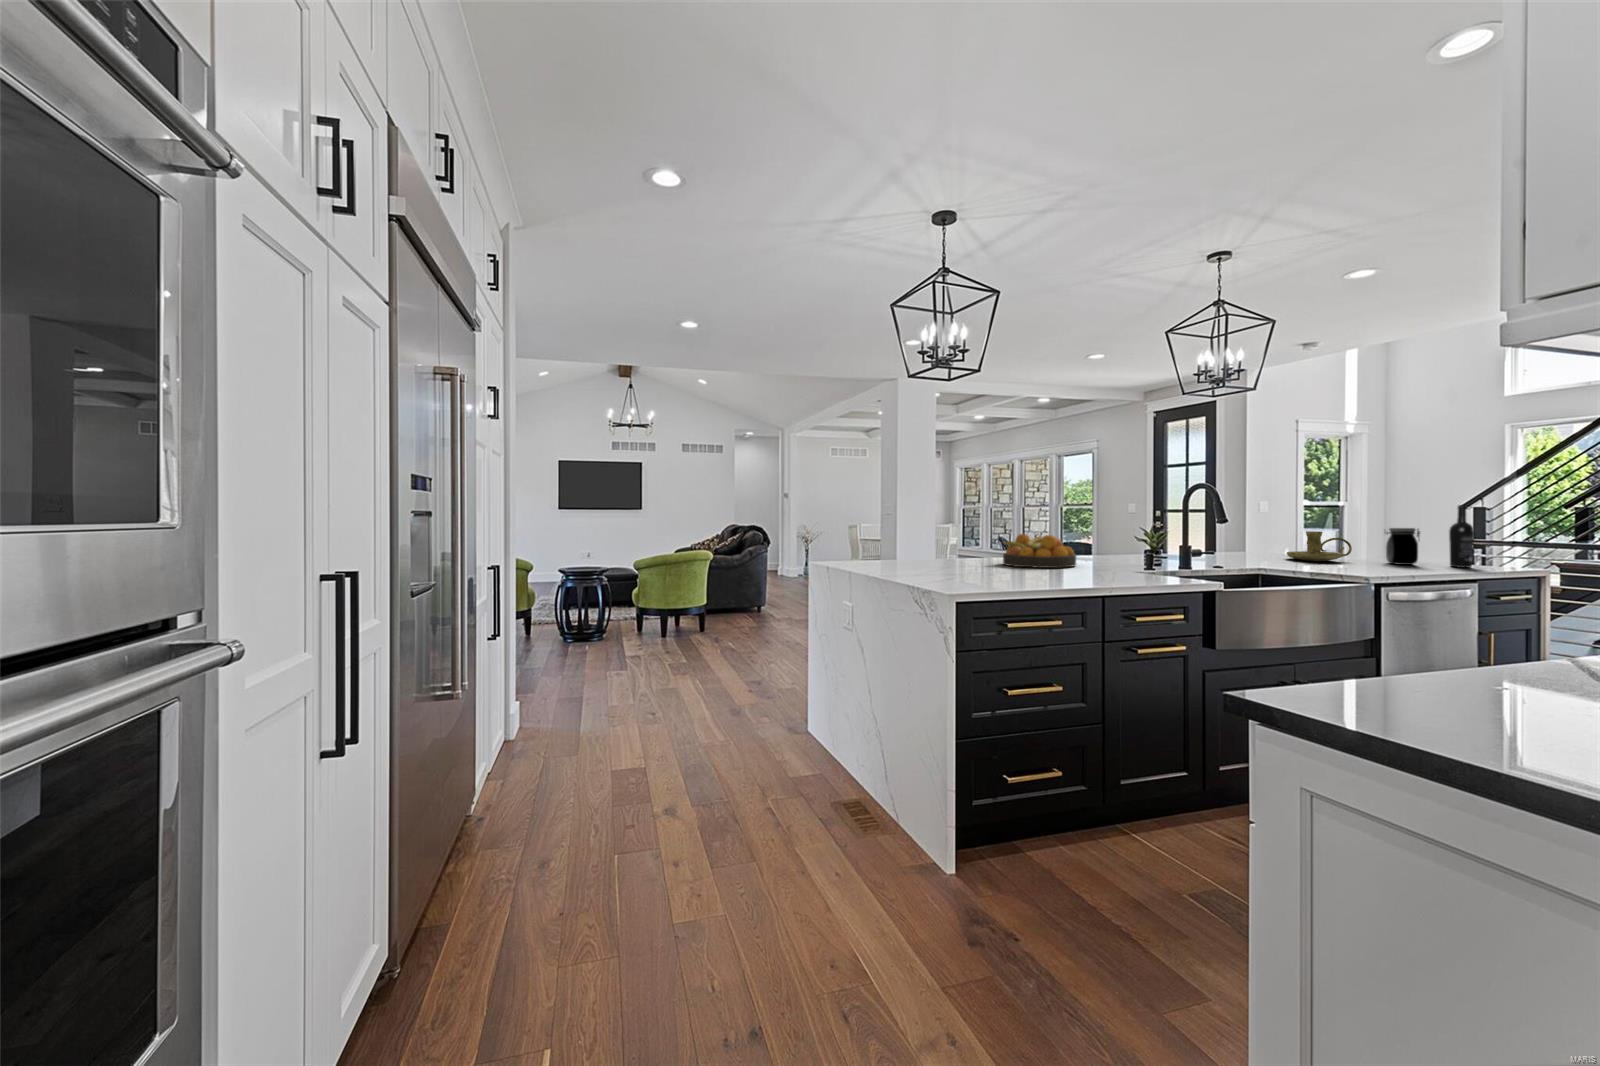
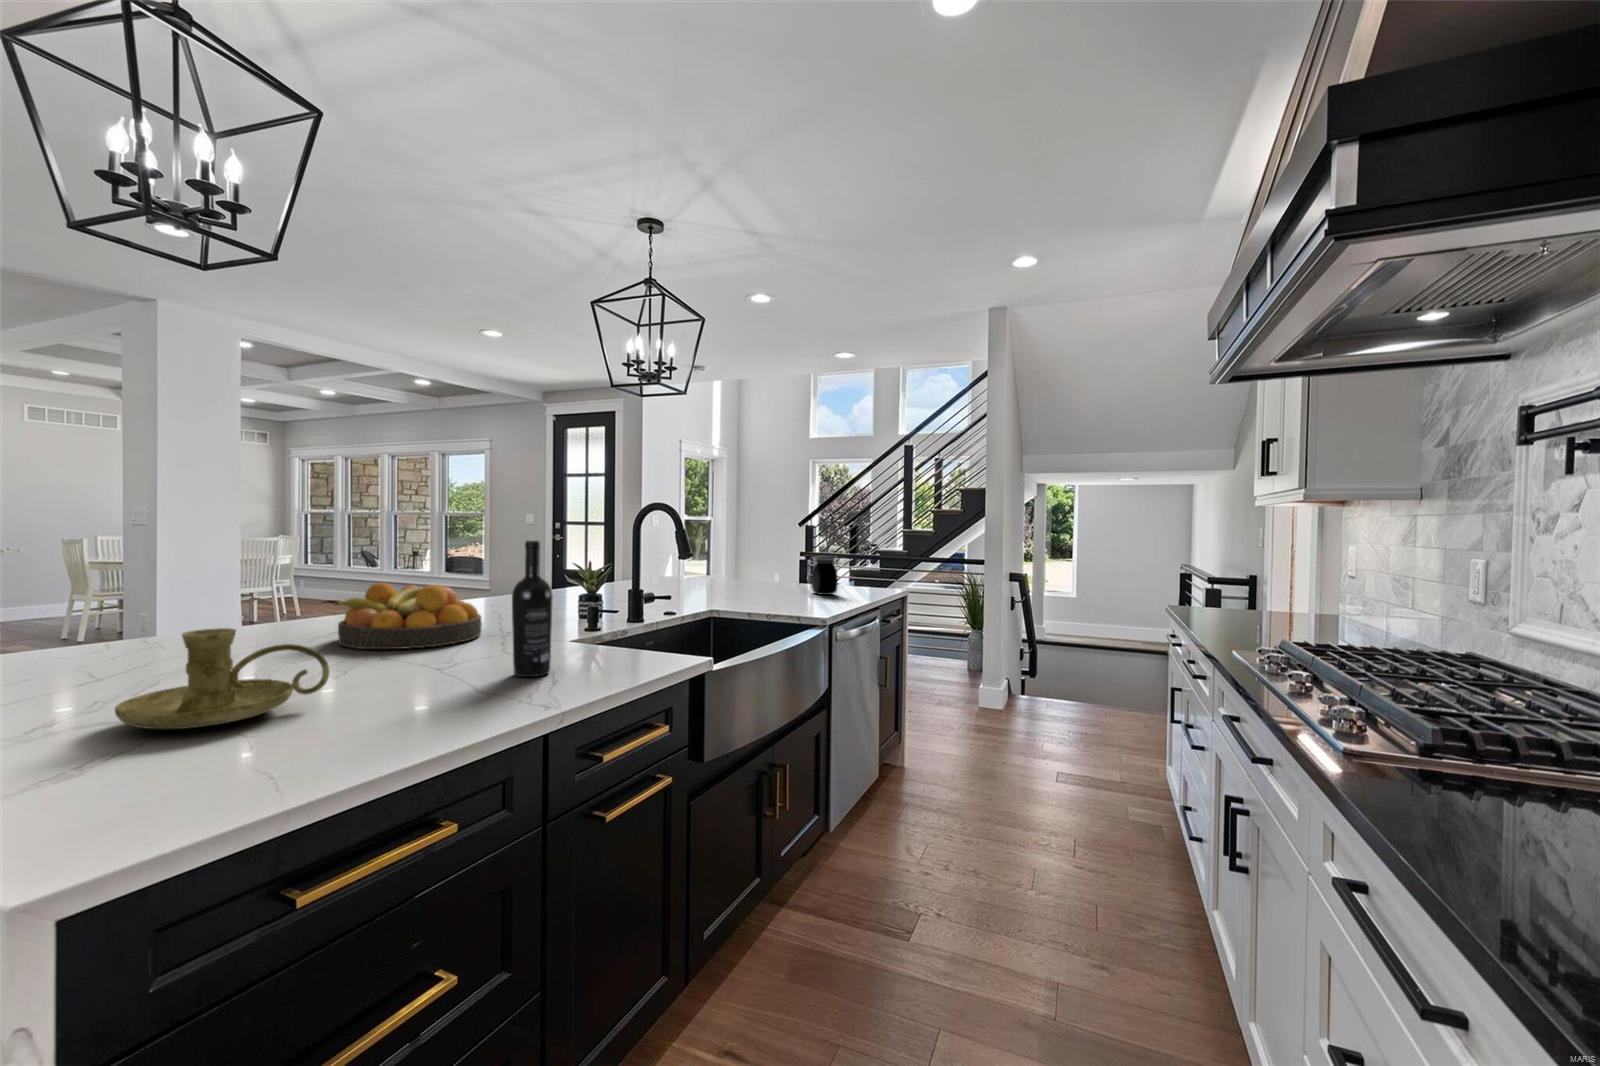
wine bottle: present [1449,505,1474,568] -> present [512,541,553,677]
candle holder: present [1287,531,1352,561] -> present [115,628,330,729]

